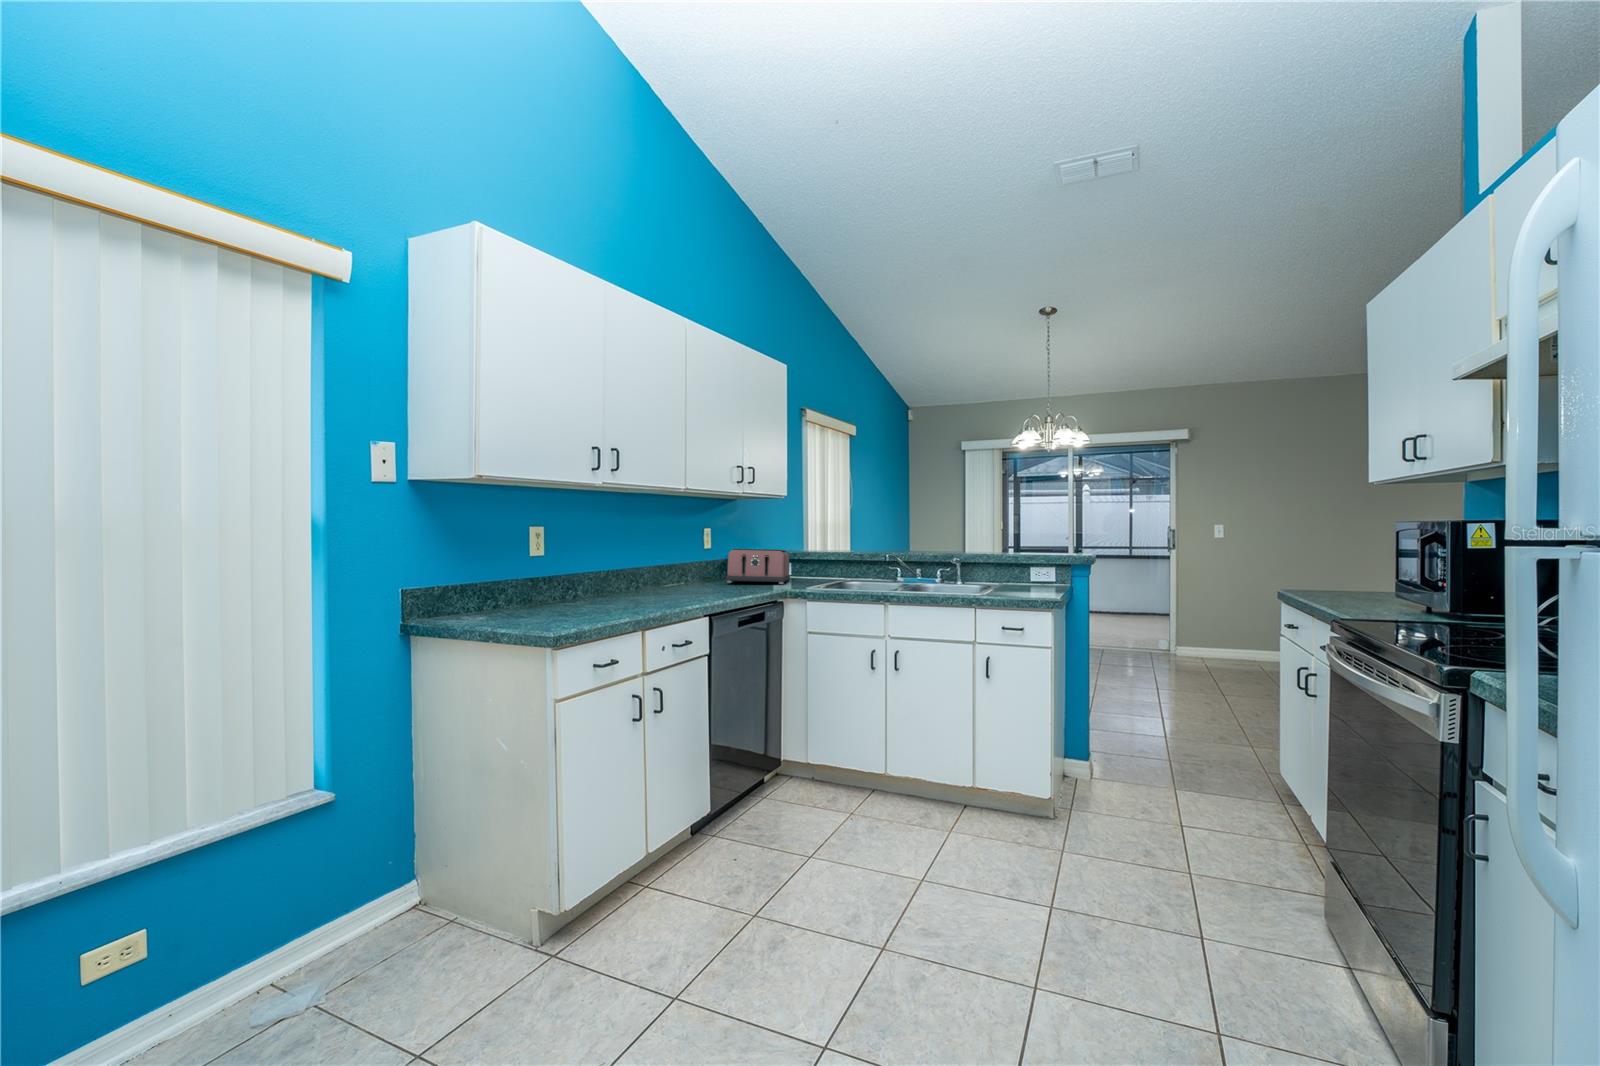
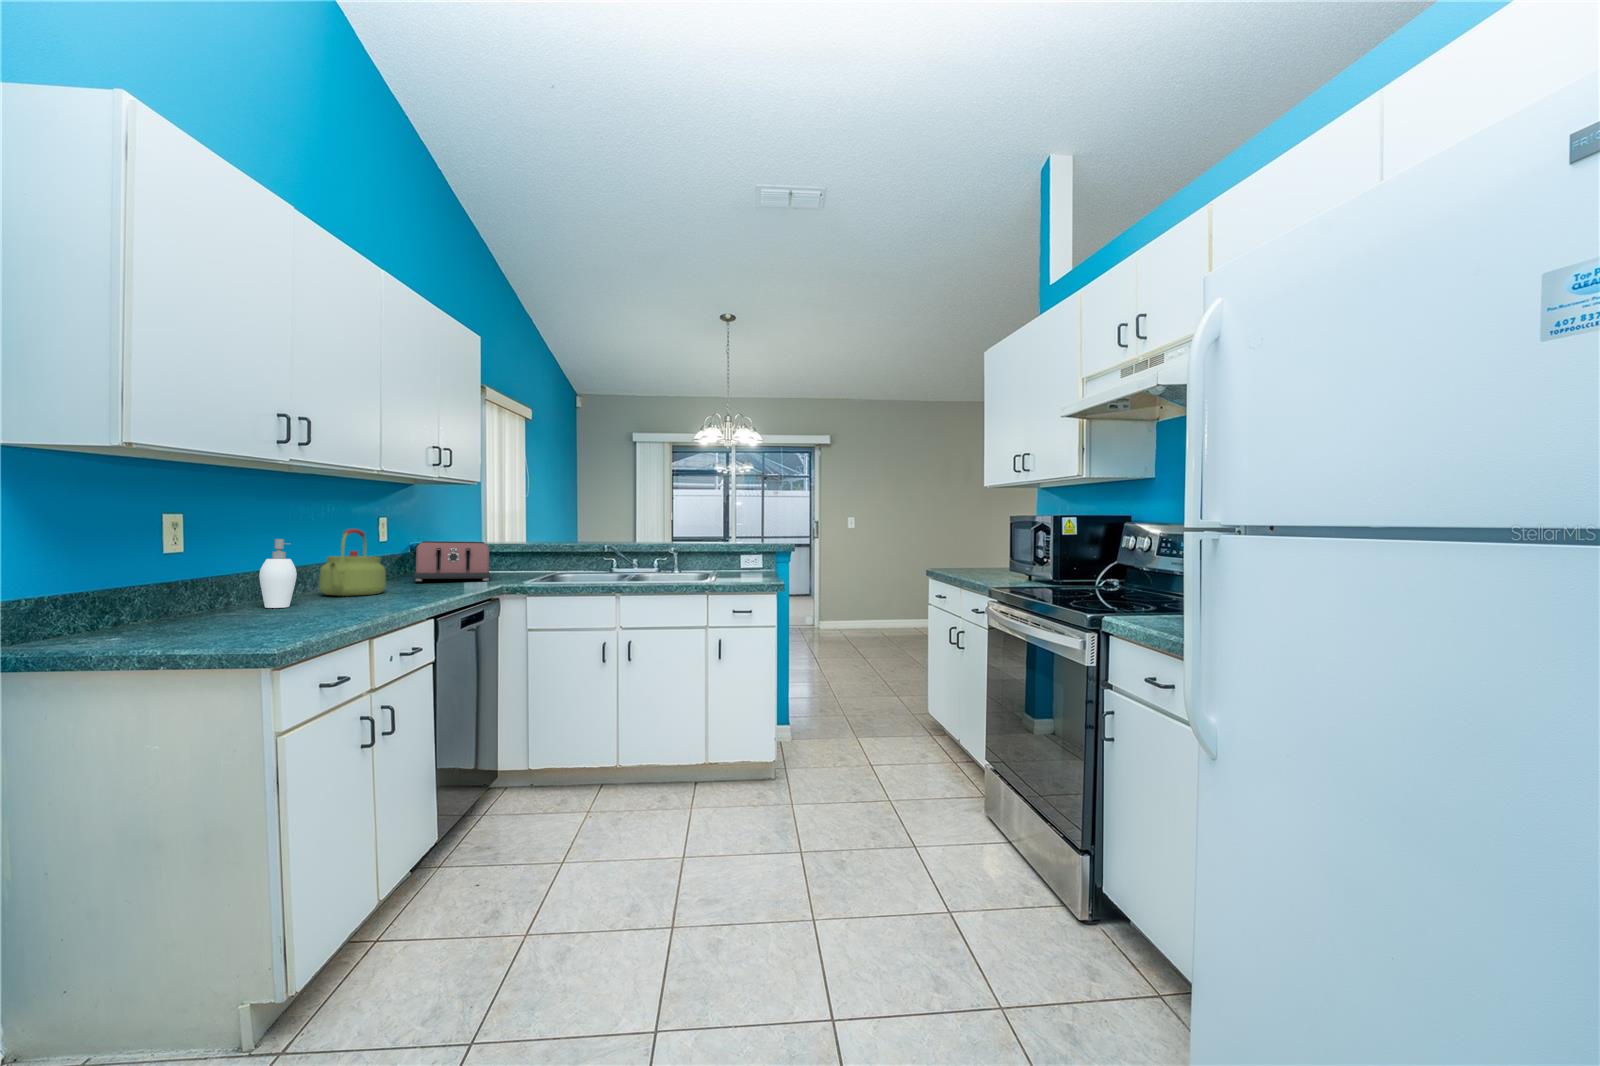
kettle: none [647,538,694,593] -> present [319,529,386,596]
soap dispenser: none [595,547,626,601] -> present [259,539,297,608]

